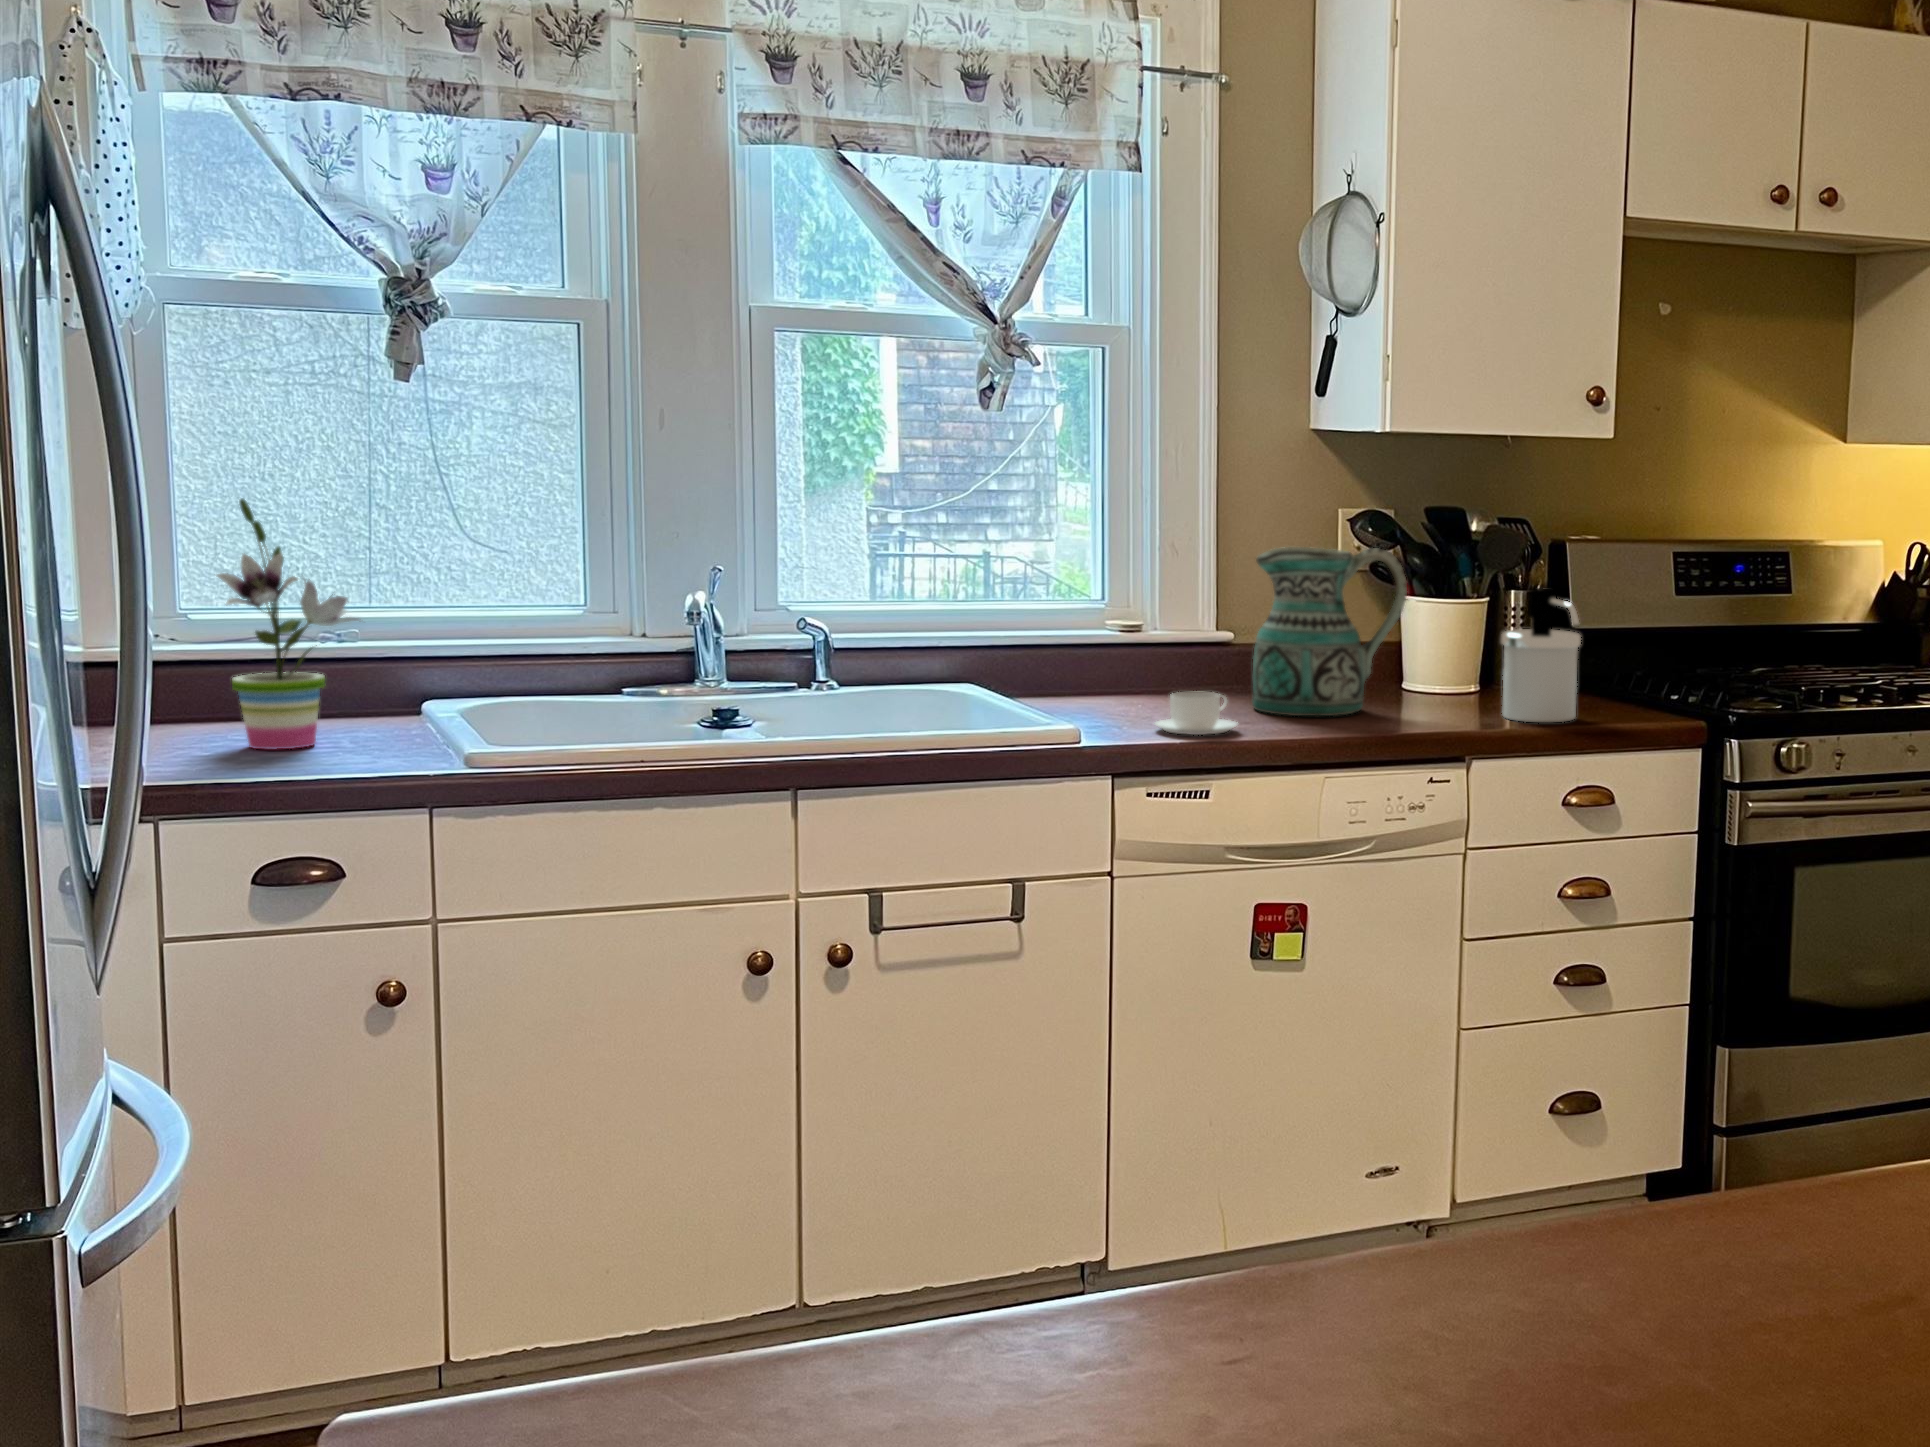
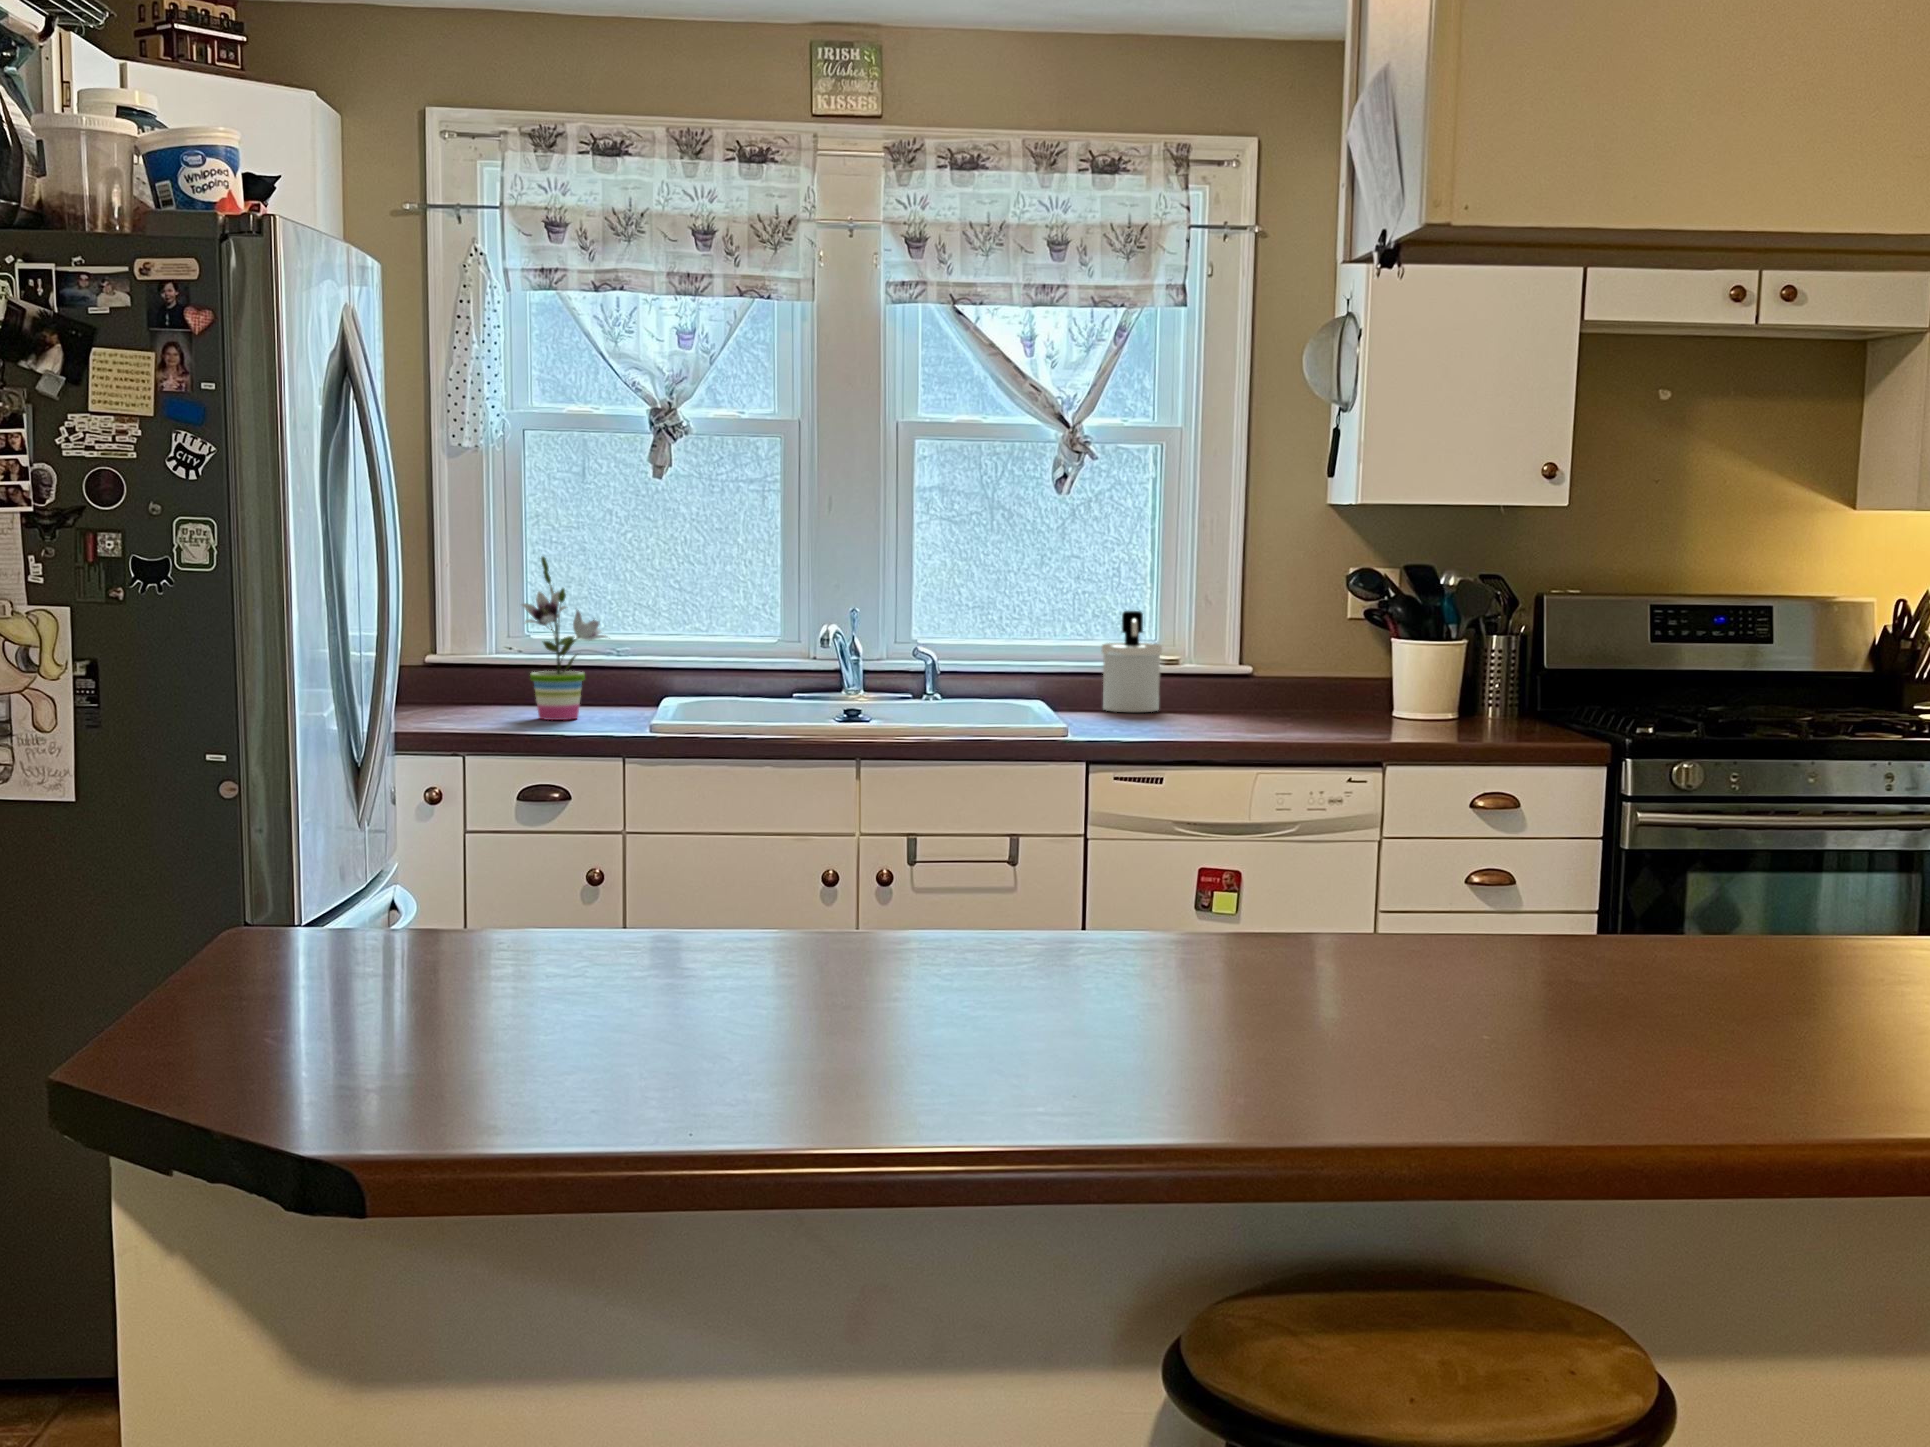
ceramic pitcher: present [1253,547,1407,716] -> none [1237,597,1361,730]
soap dispenser: present [1501,588,1581,722] -> present [1102,611,1162,712]
coffee cup: present [1155,691,1237,735] -> none [1138,705,1203,737]

